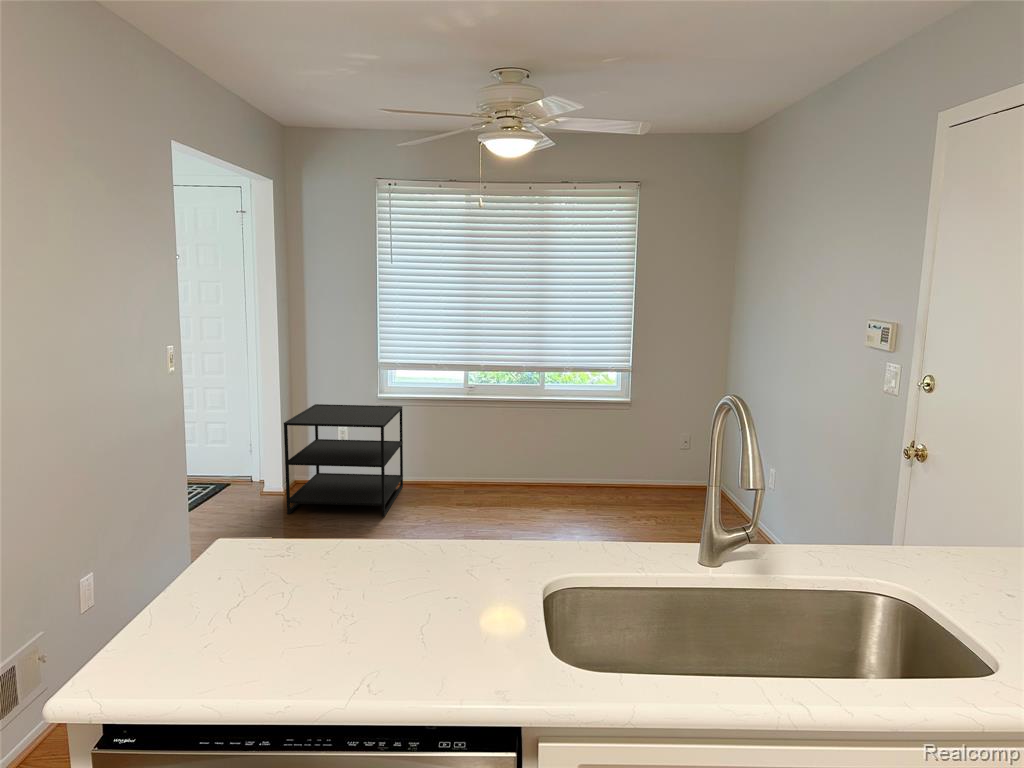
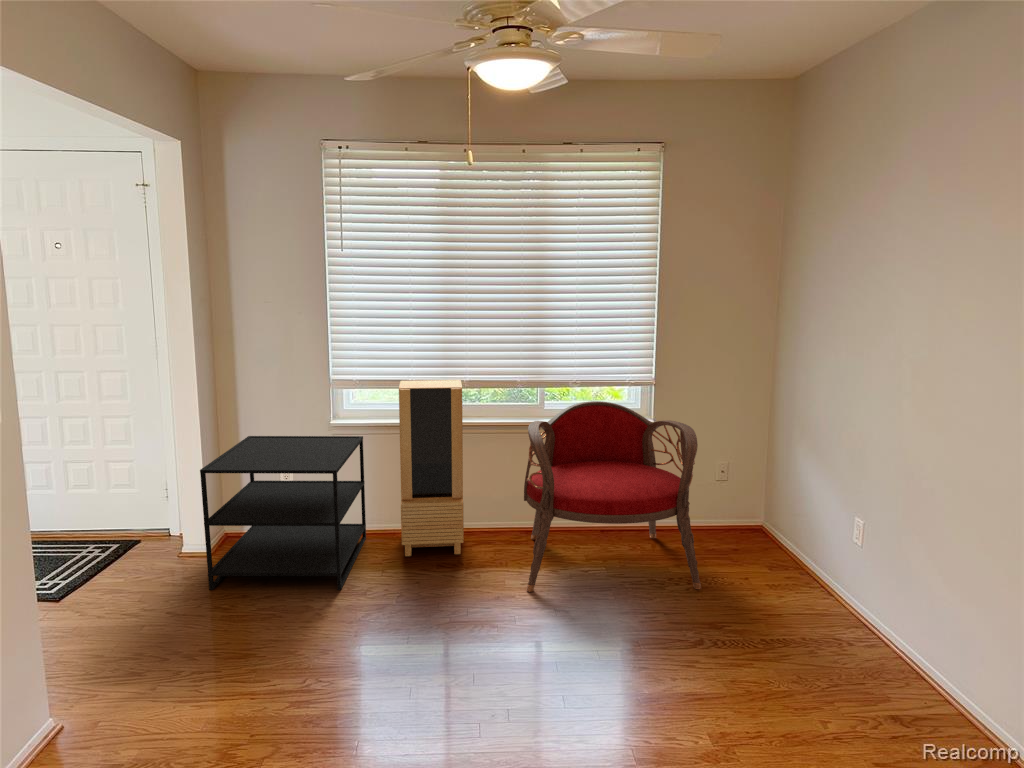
storage cabinet: none [431,364,479,498] -> present [399,380,464,556]
armchair: none [524,383,658,524] -> present [524,401,701,592]

